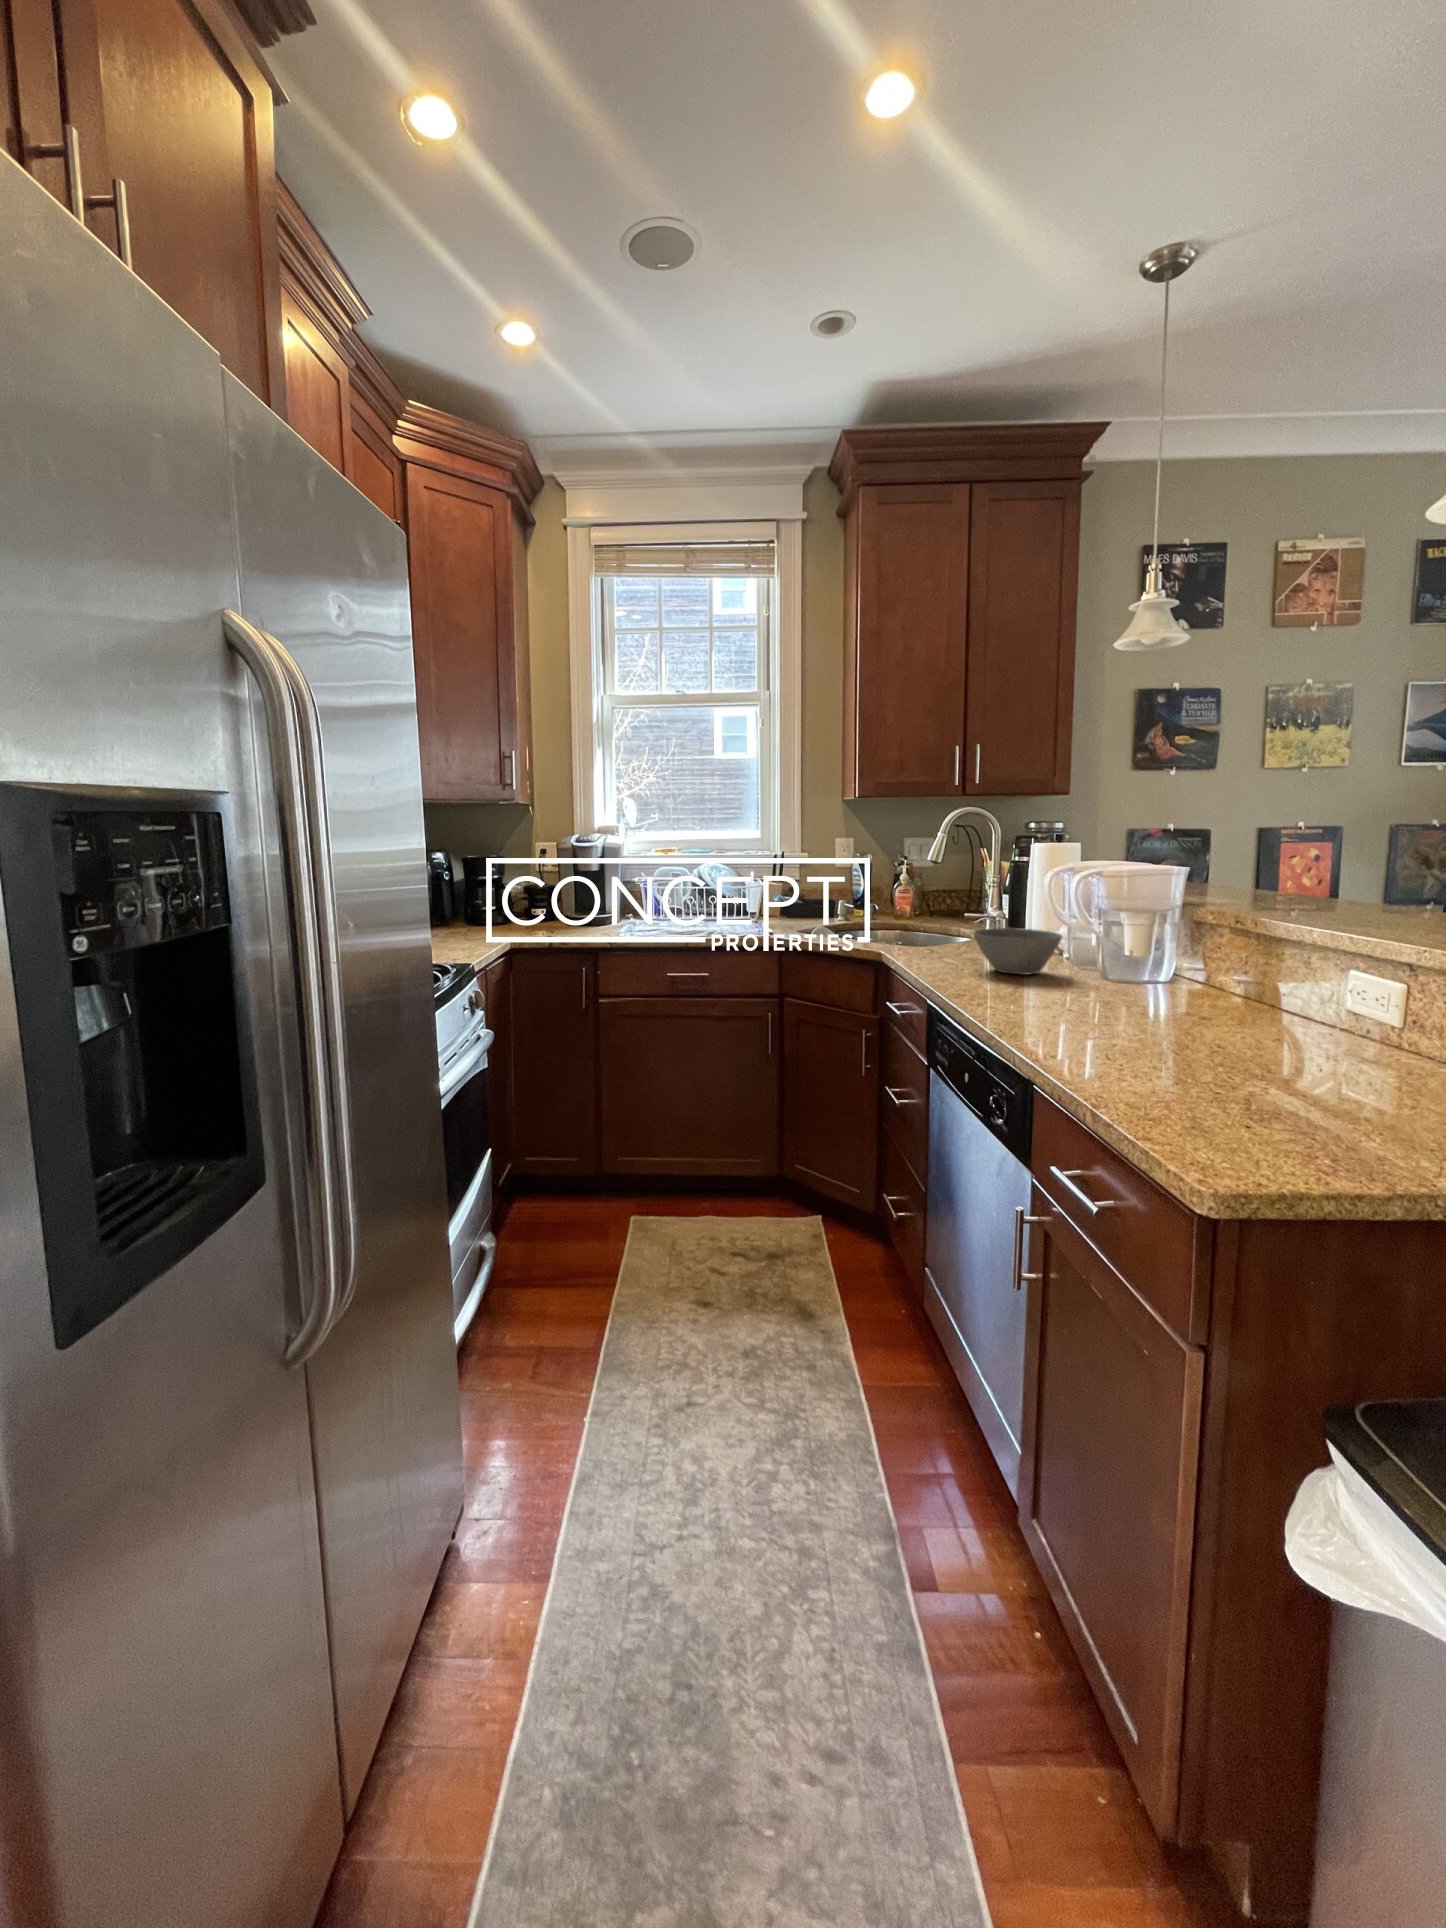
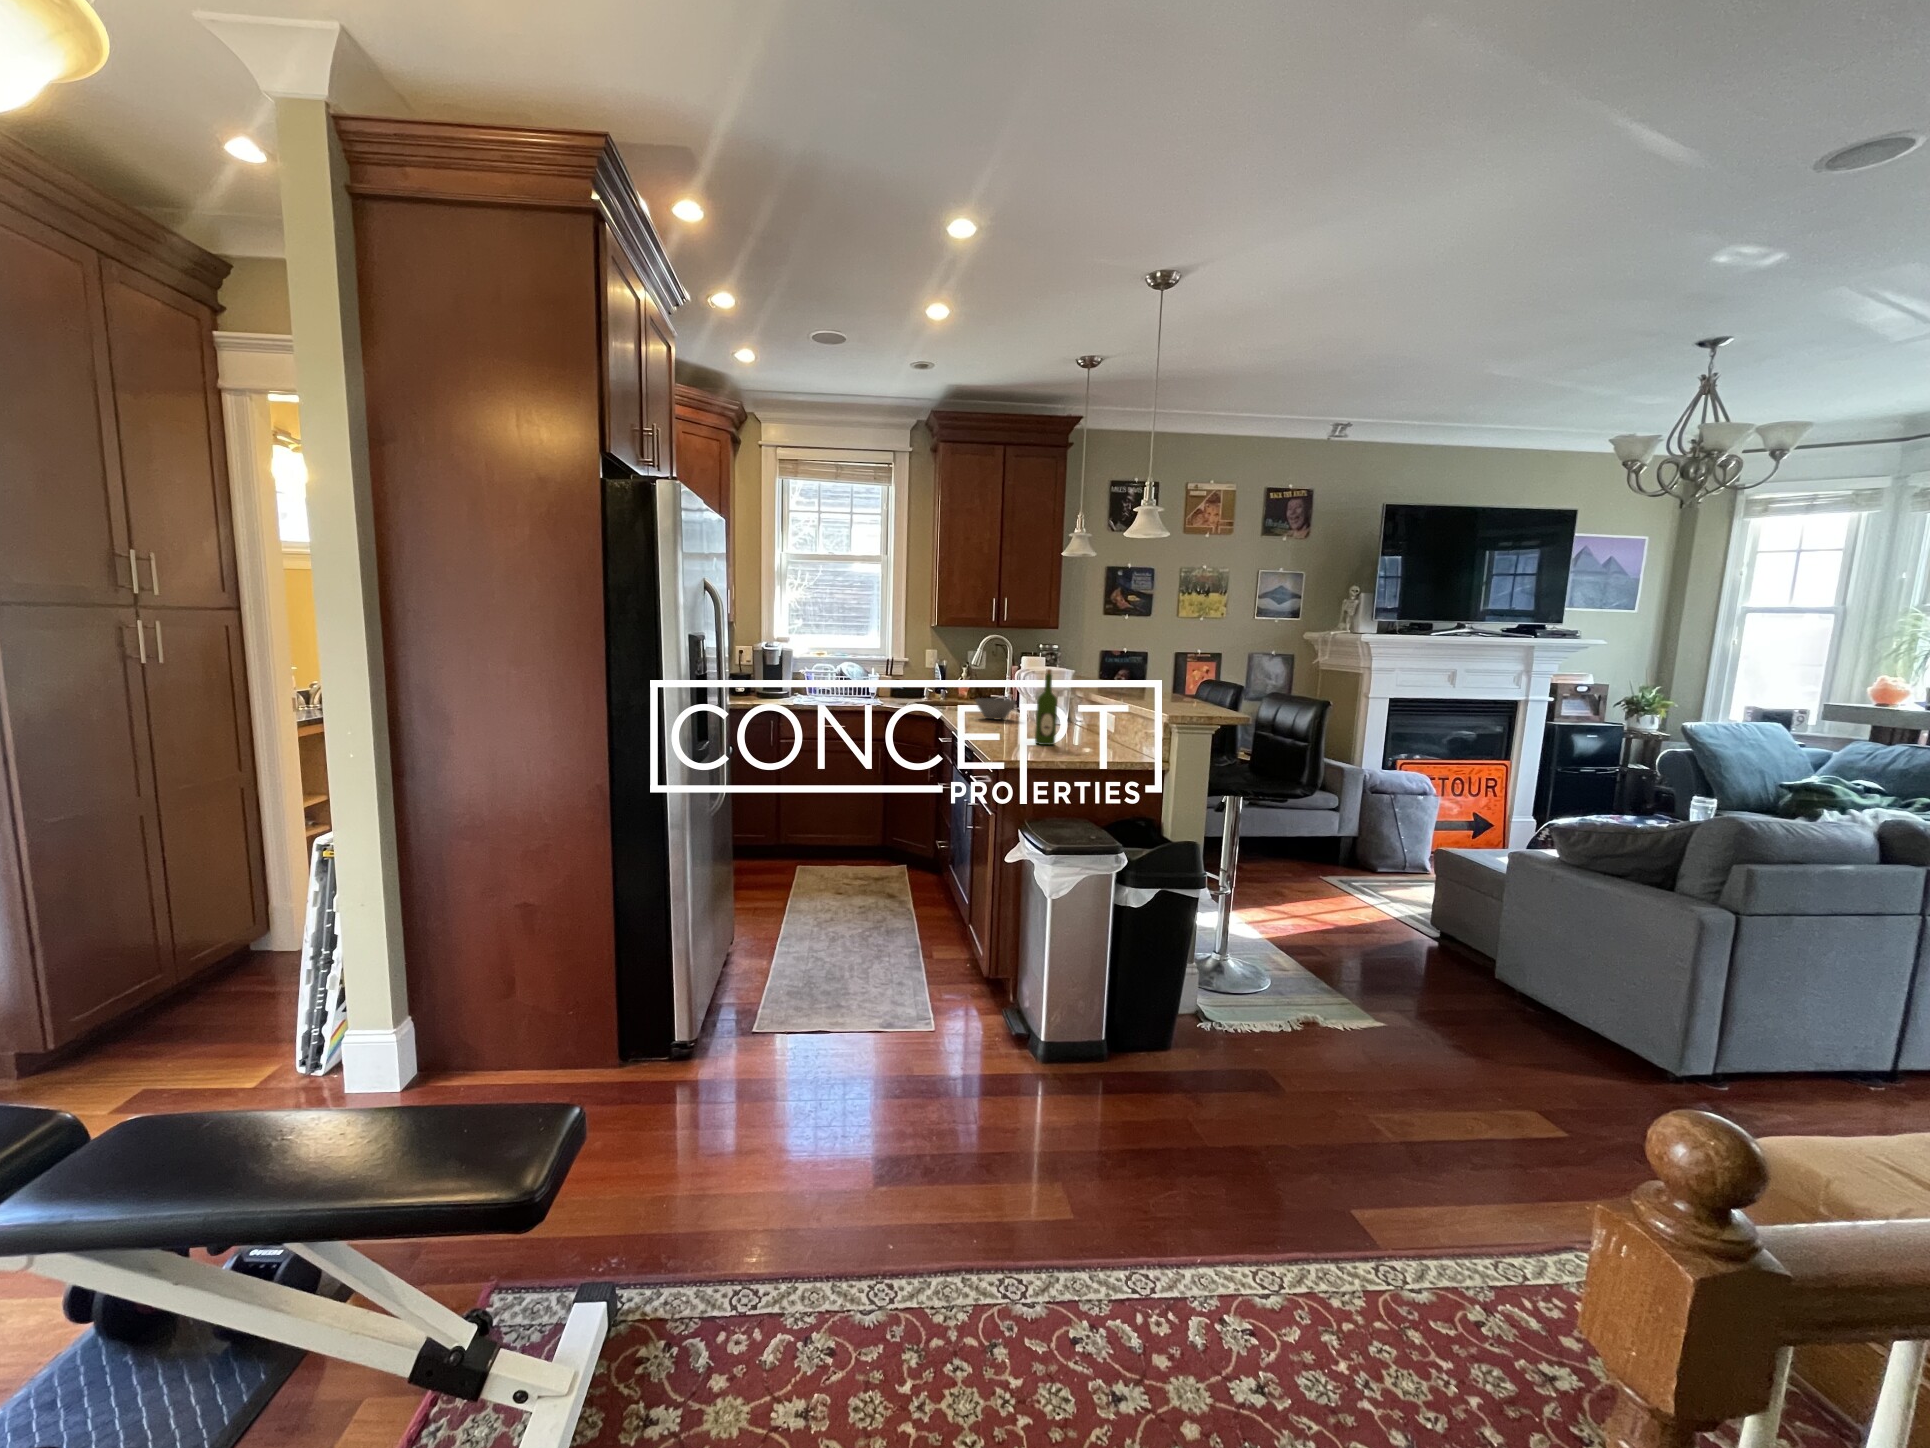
wine bottle: none [1261,876,1342,1101] -> present [1035,669,1057,745]

